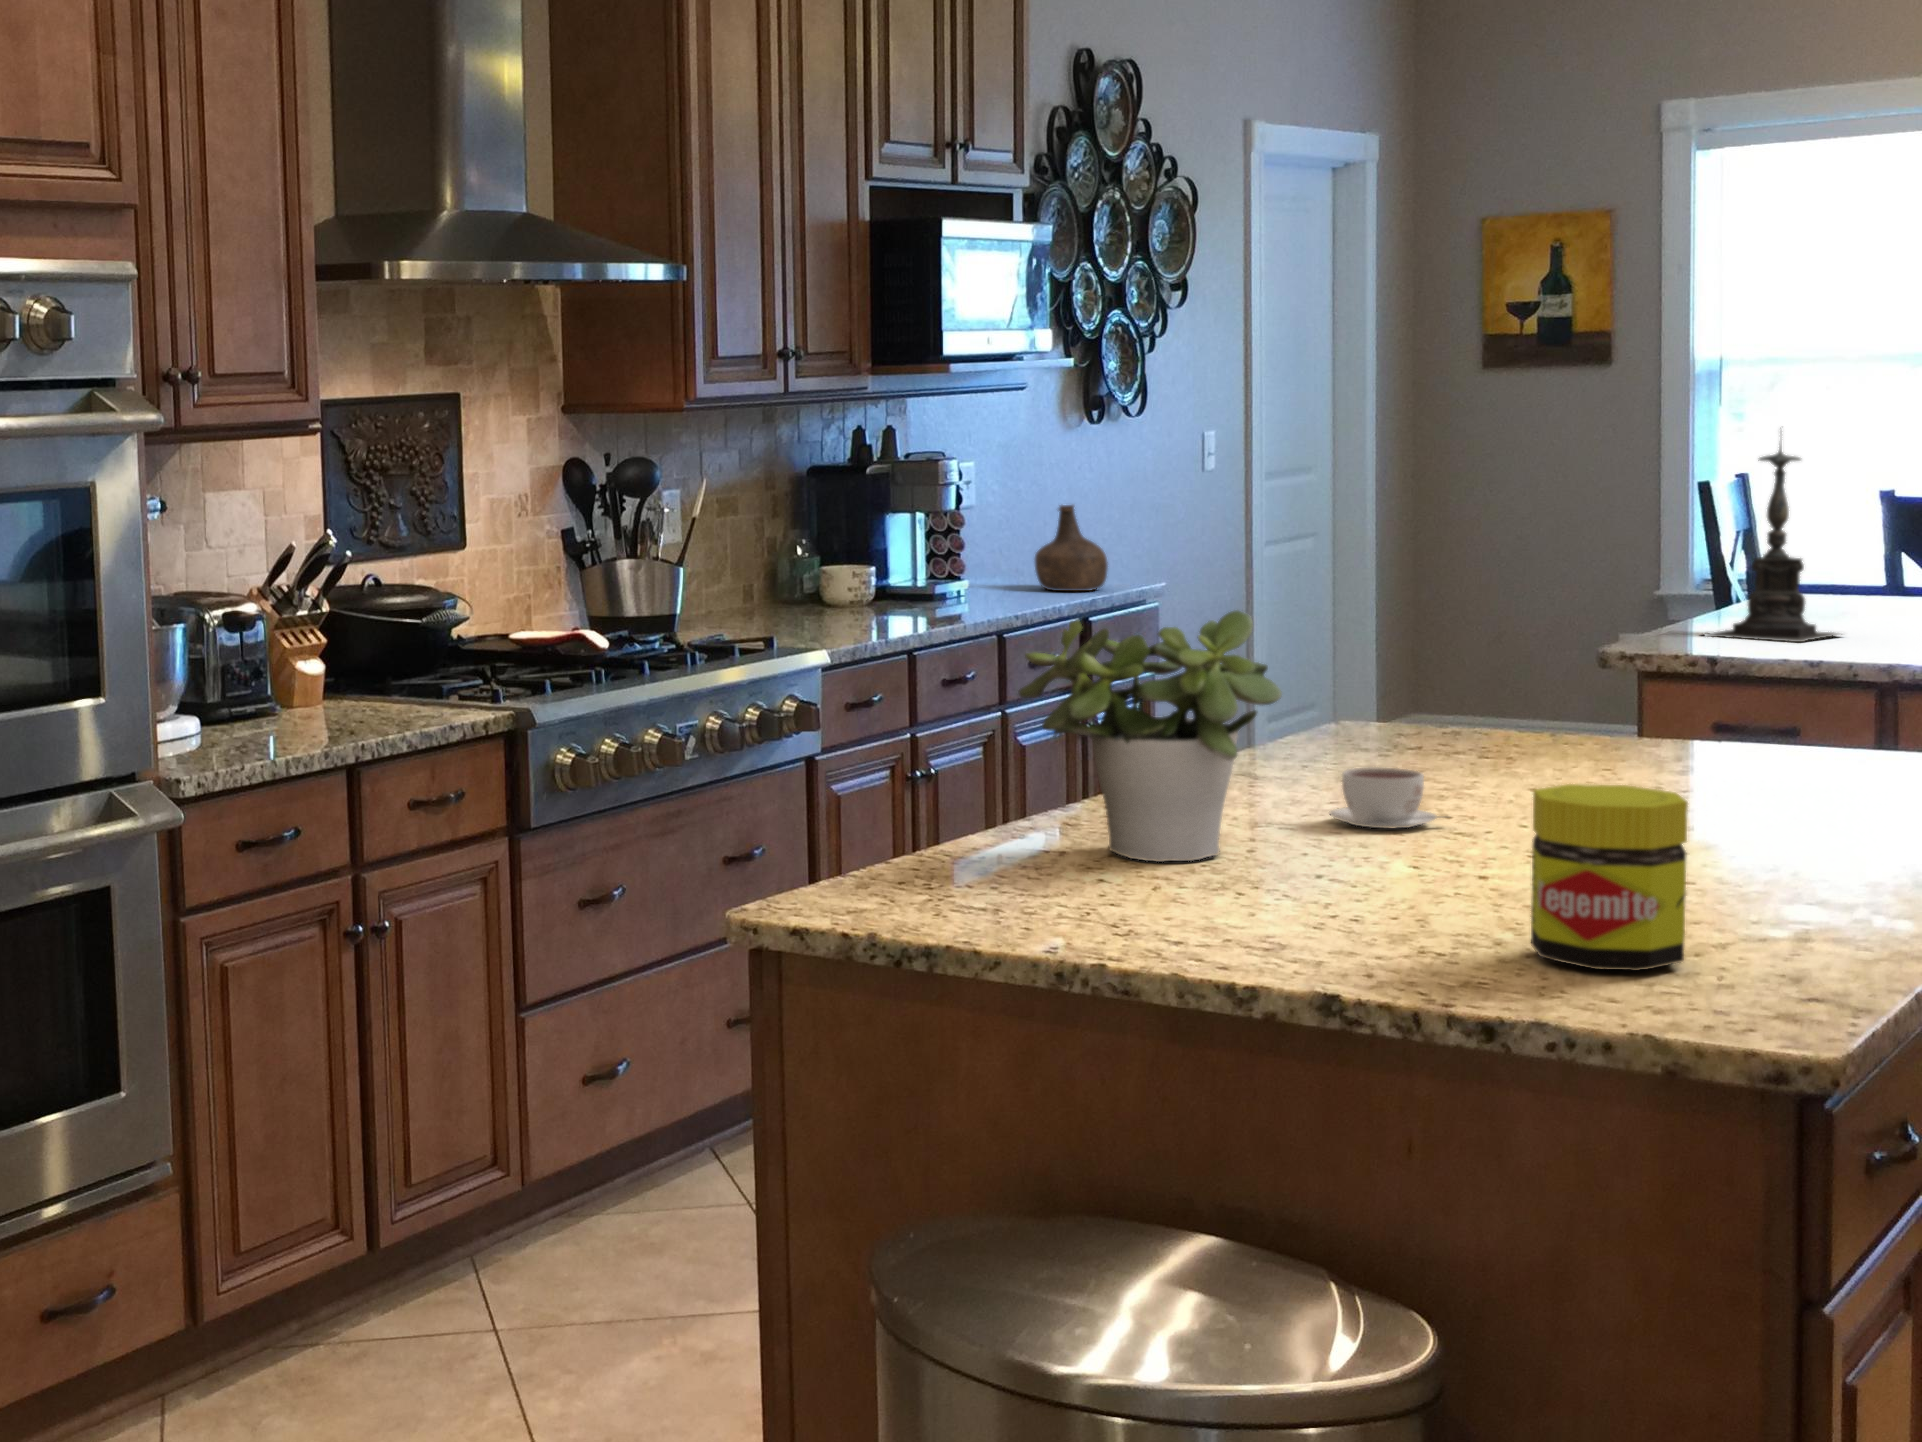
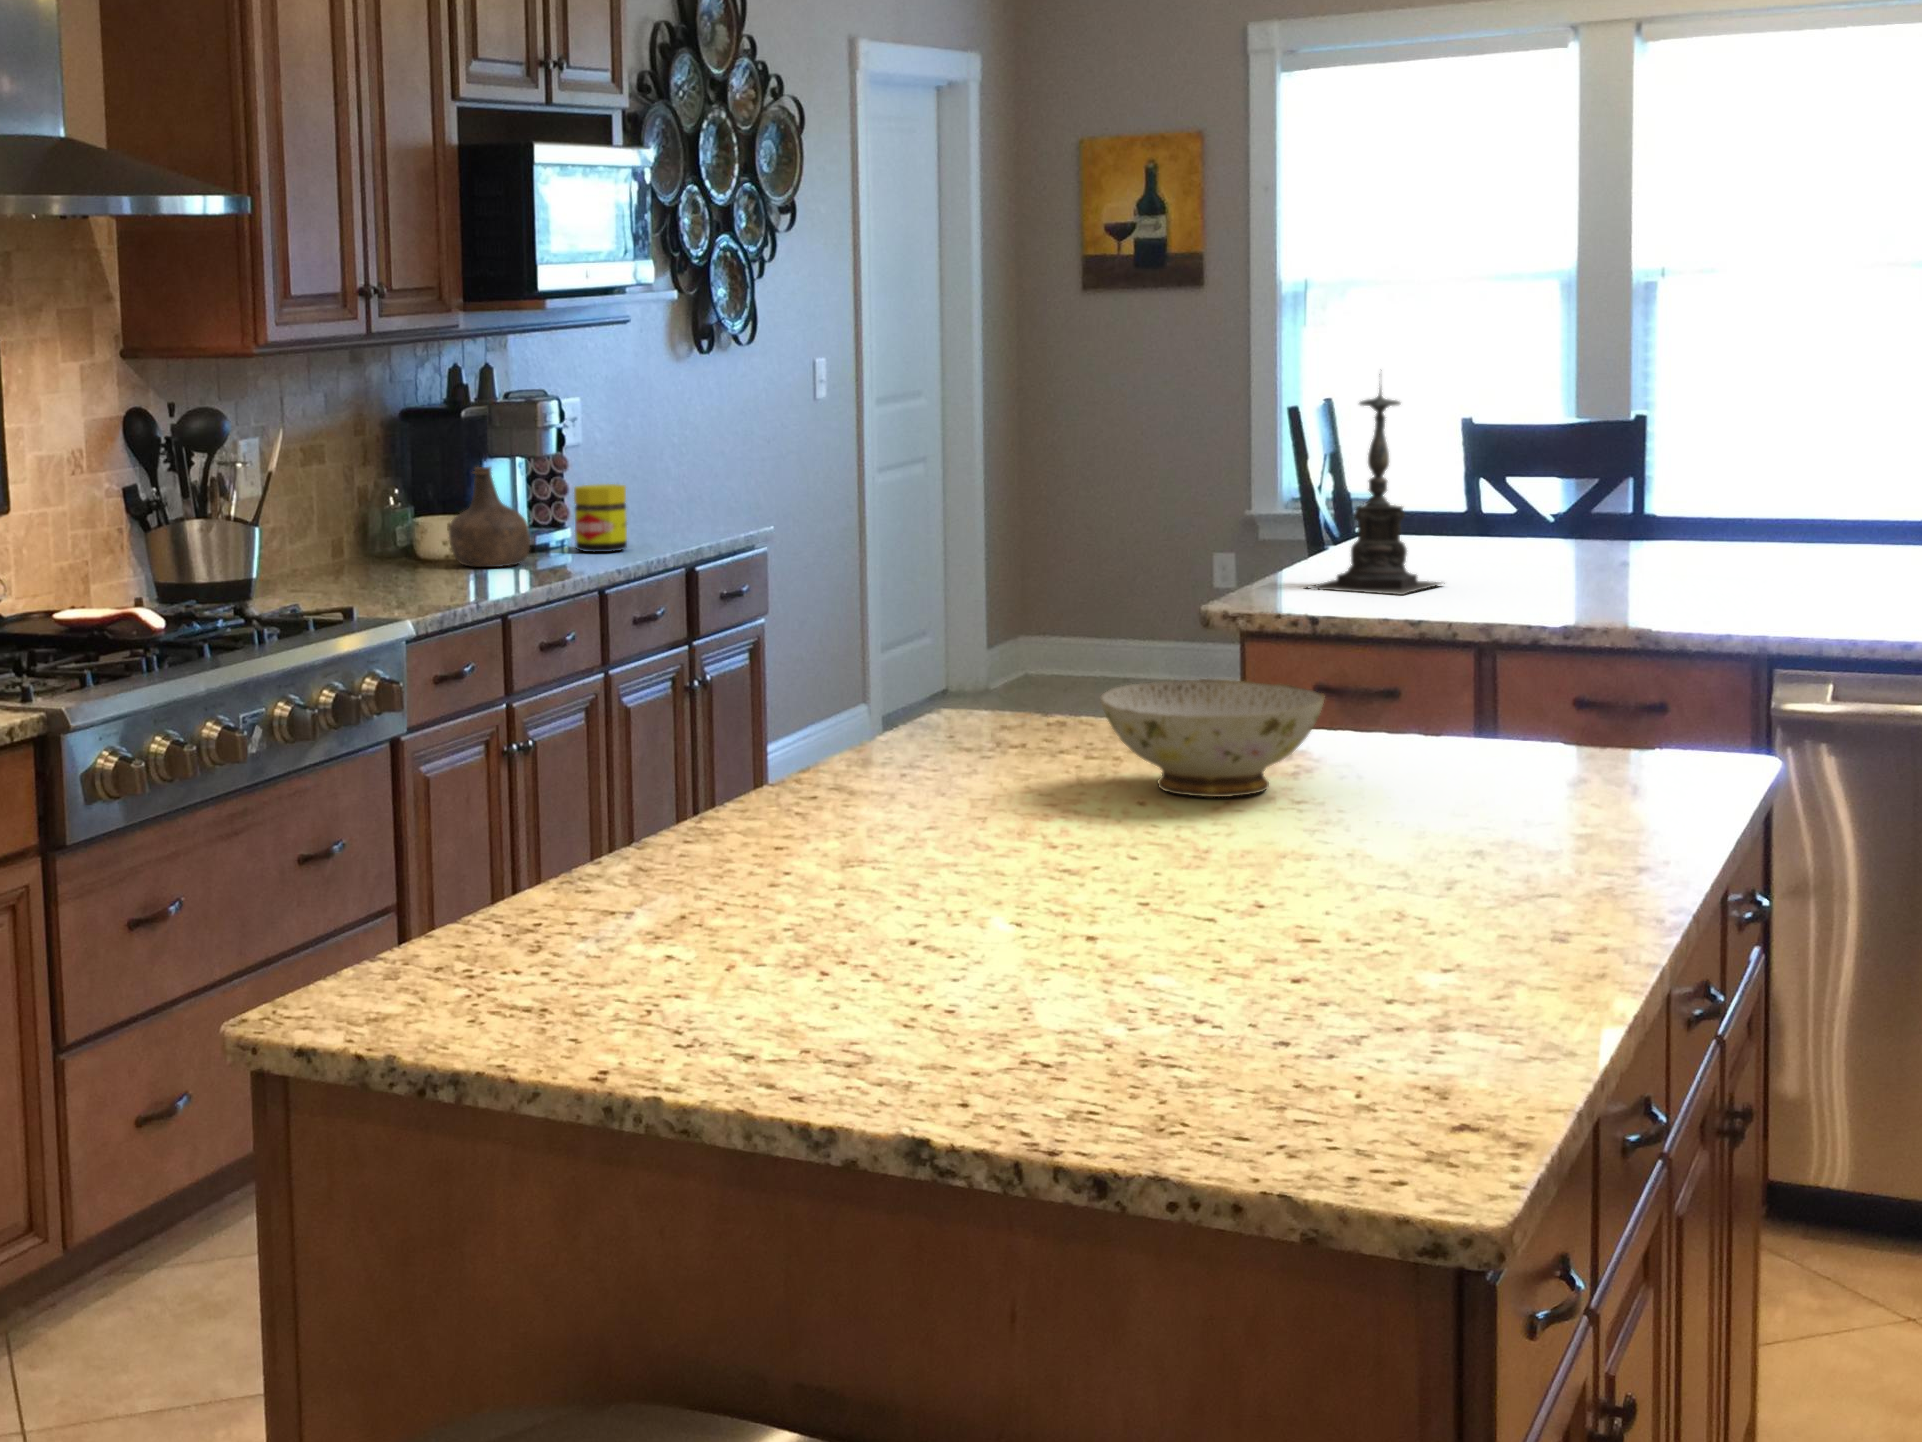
bottle: present [1035,505,1108,591] -> present [449,467,530,567]
potted plant: present [1019,611,1282,862] -> none [570,628,868,926]
ceramic bowl: none [1491,687,1707,788] -> present [1100,679,1324,797]
coffee cup: present [1330,767,1437,829] -> none [926,791,1059,864]
jar: present [1531,784,1688,971] -> present [574,484,627,552]

